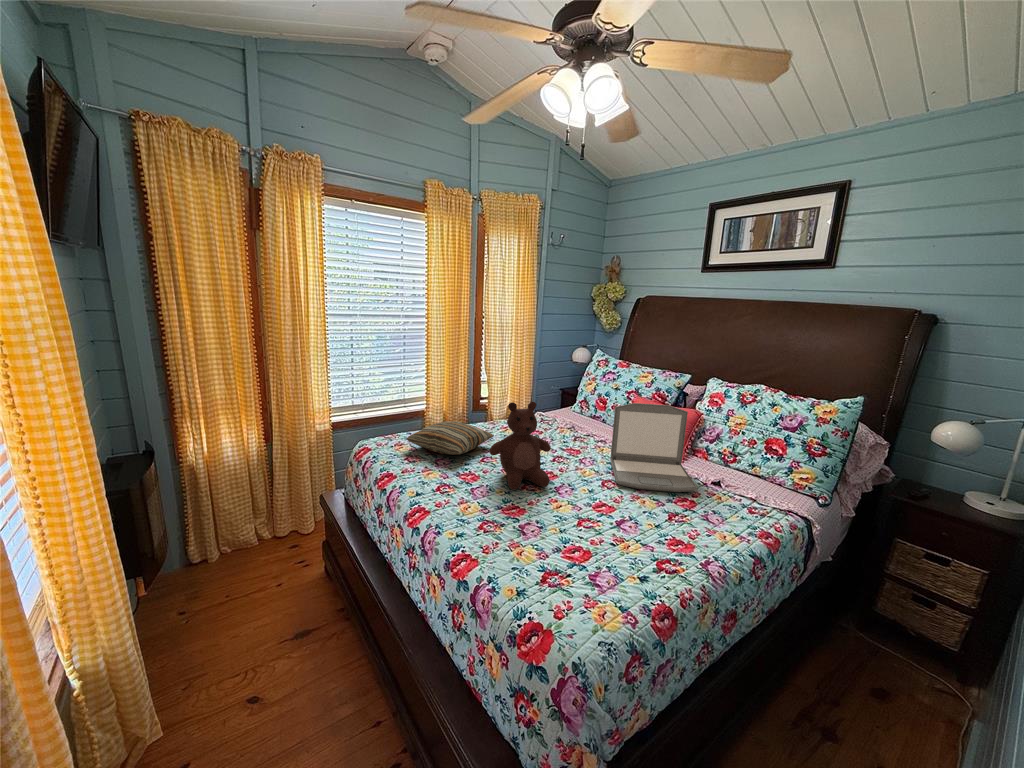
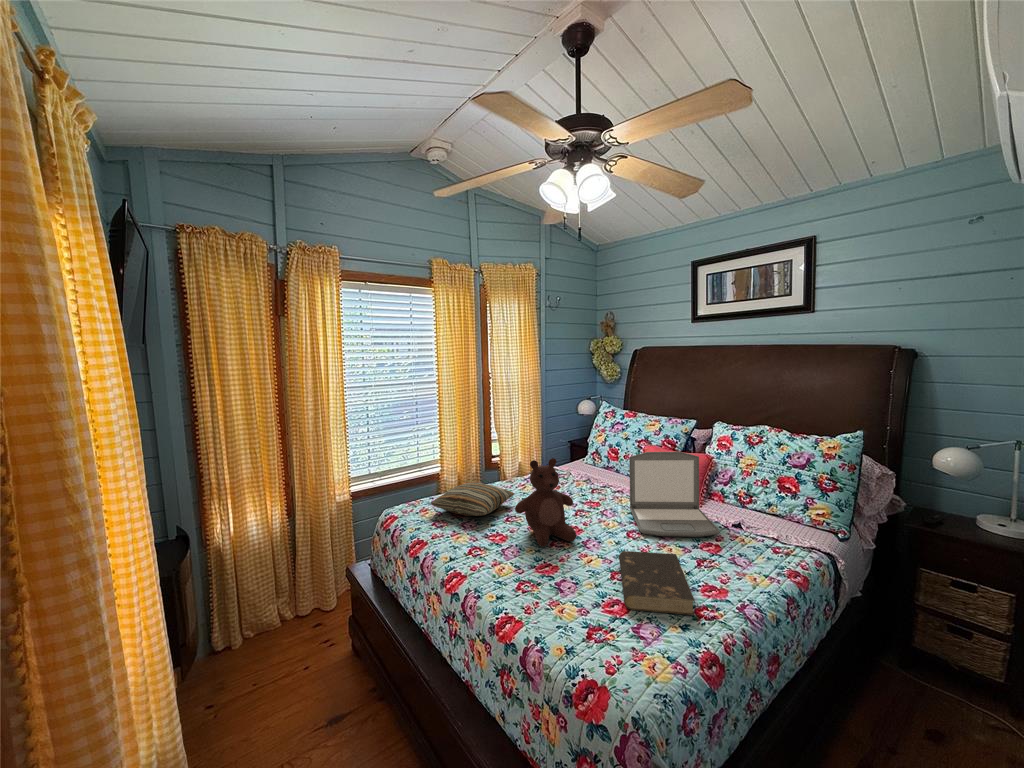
book: none [585,500,657,568] -> present [619,551,694,615]

